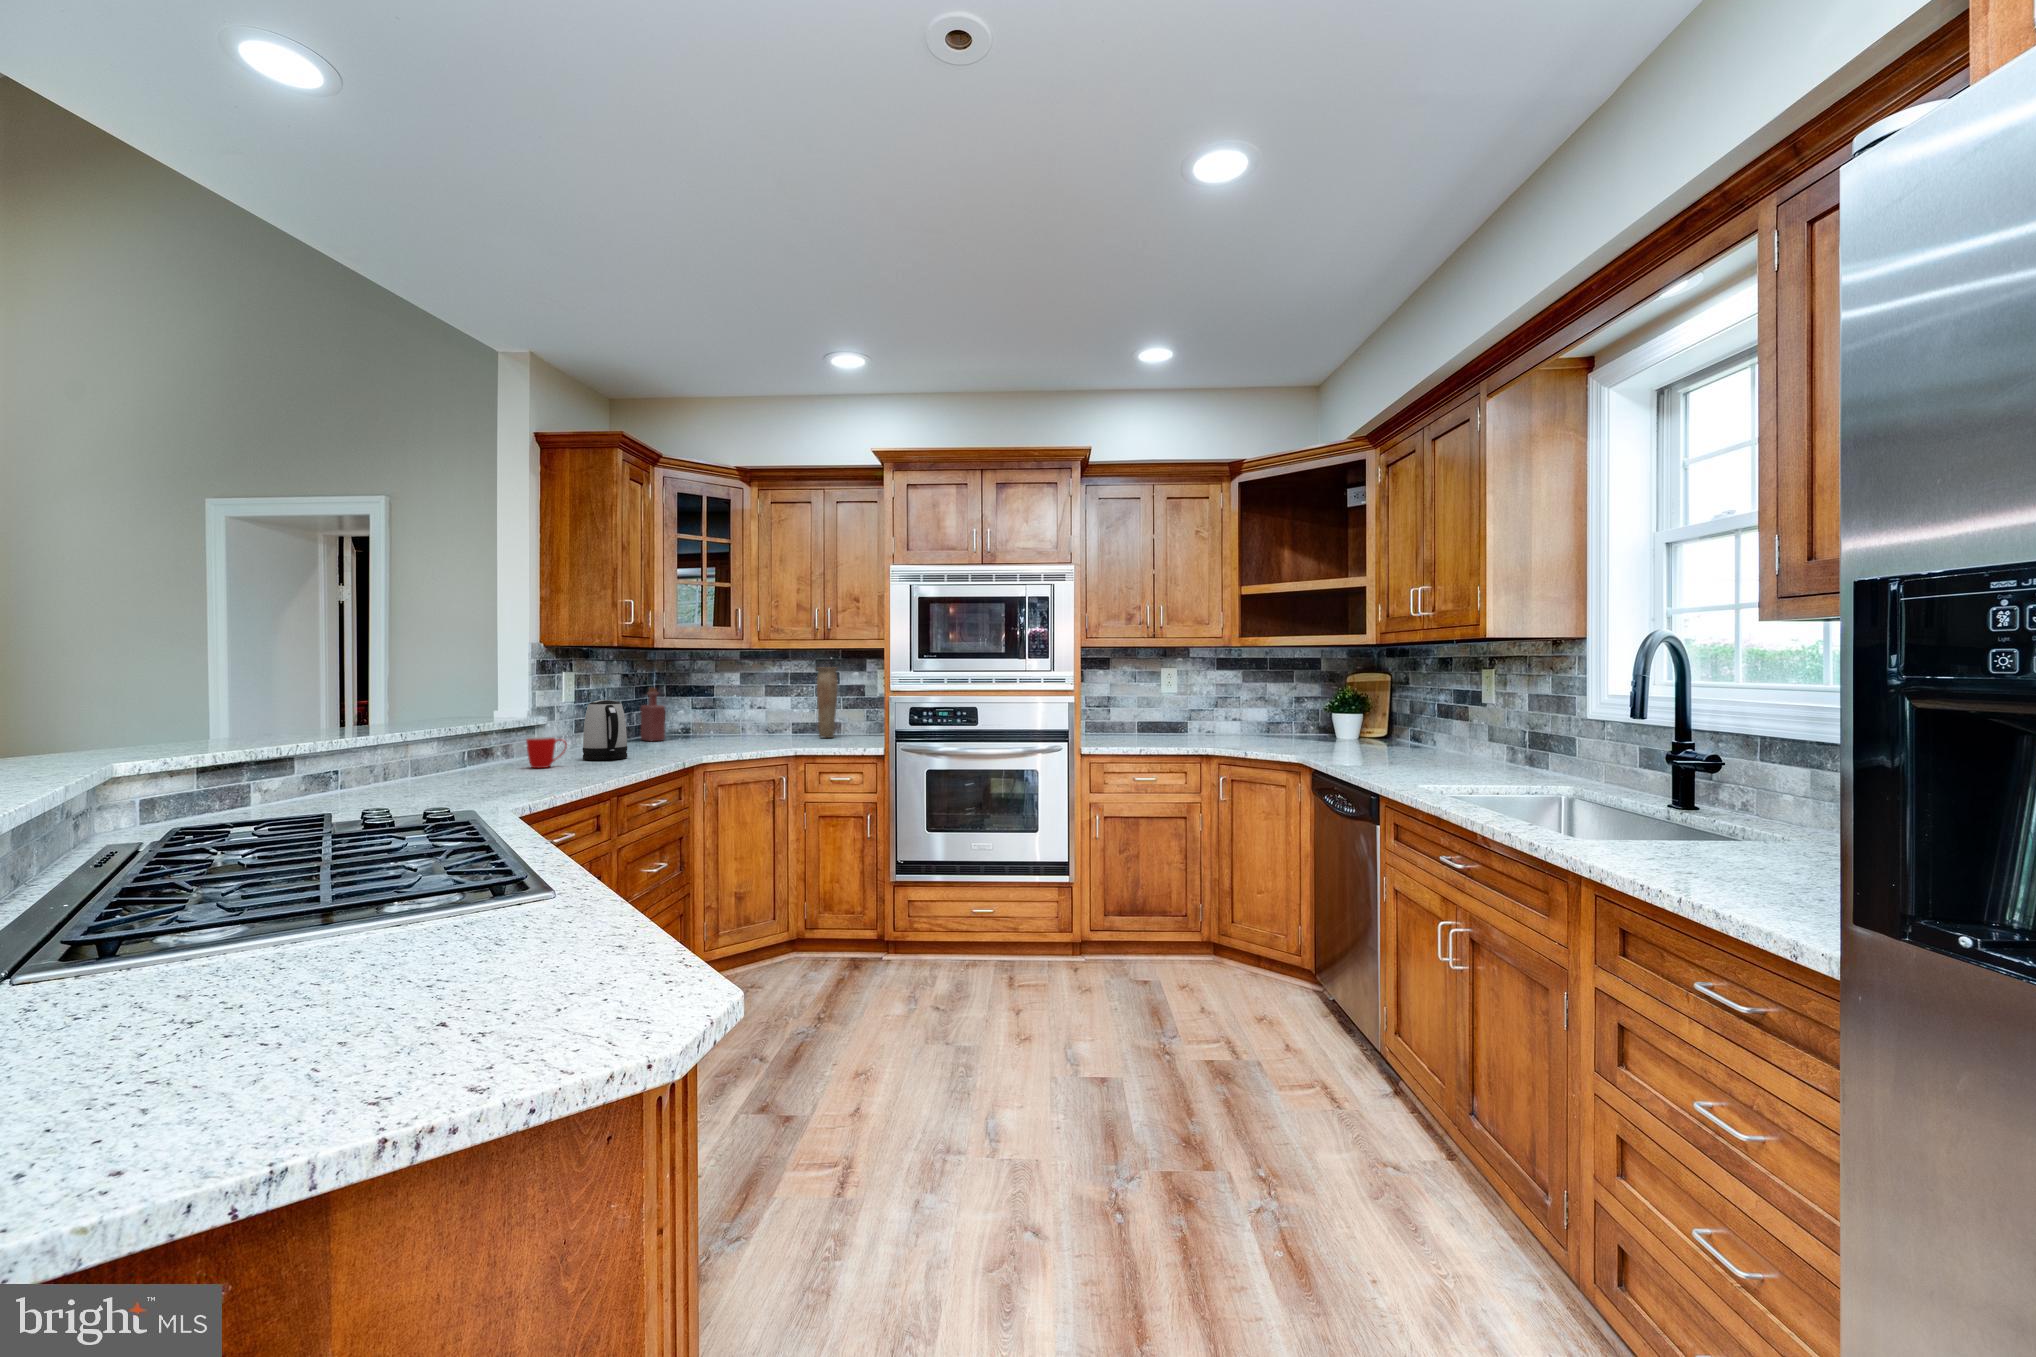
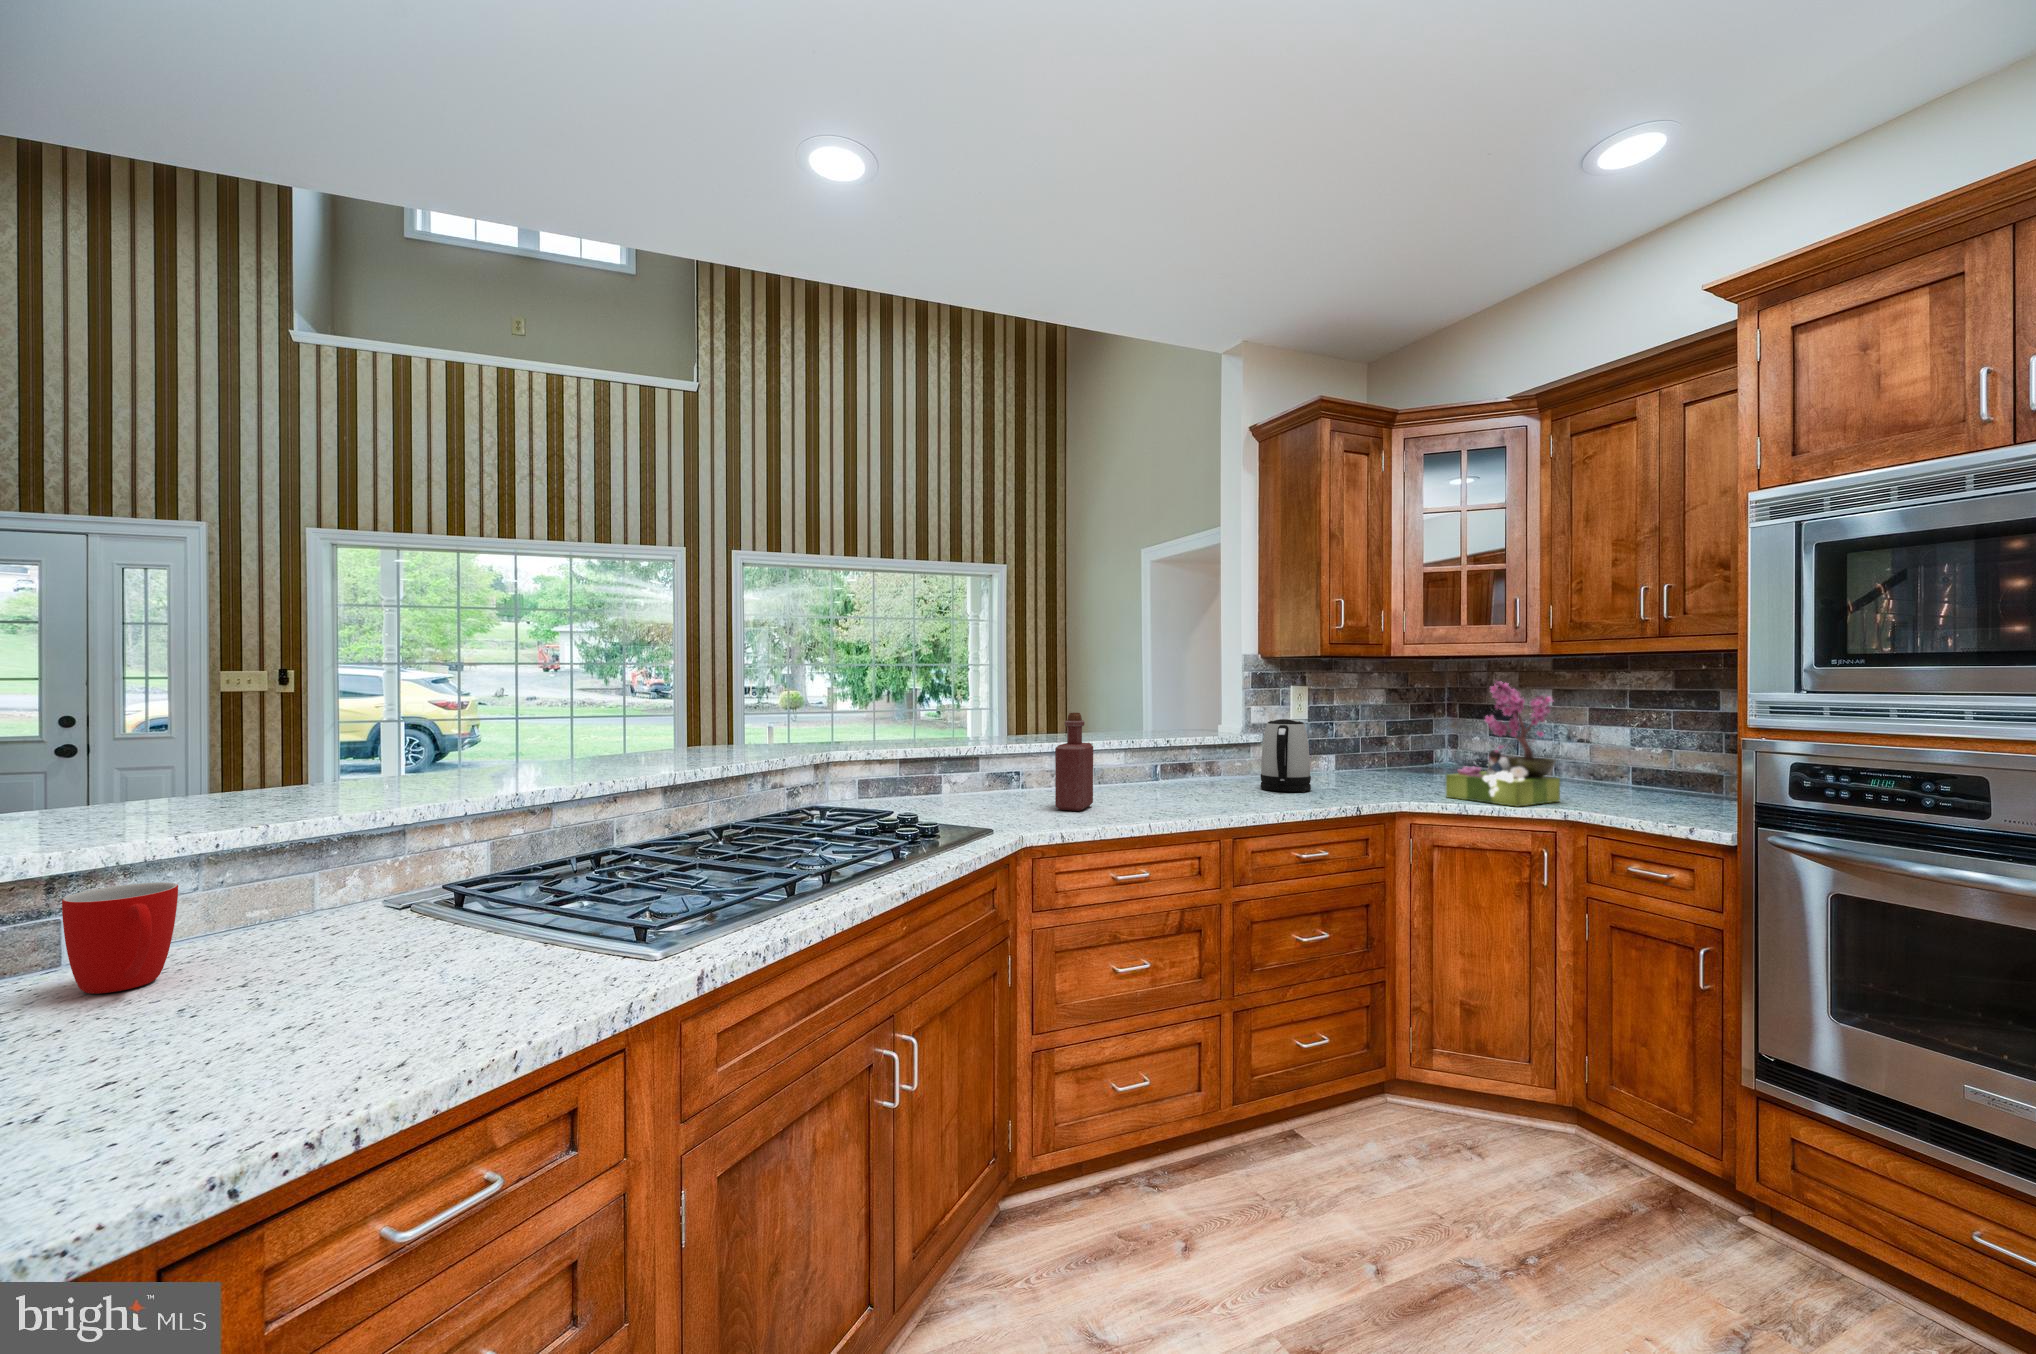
flower arrangement: none [720,667,782,751] -> present [1446,681,1560,807]
vase: present [817,667,838,738] -> none [1665,680,1713,799]
bottle: present [641,688,665,741] -> present [1055,713,1093,811]
mug: present [526,737,567,768] -> present [62,882,178,994]

